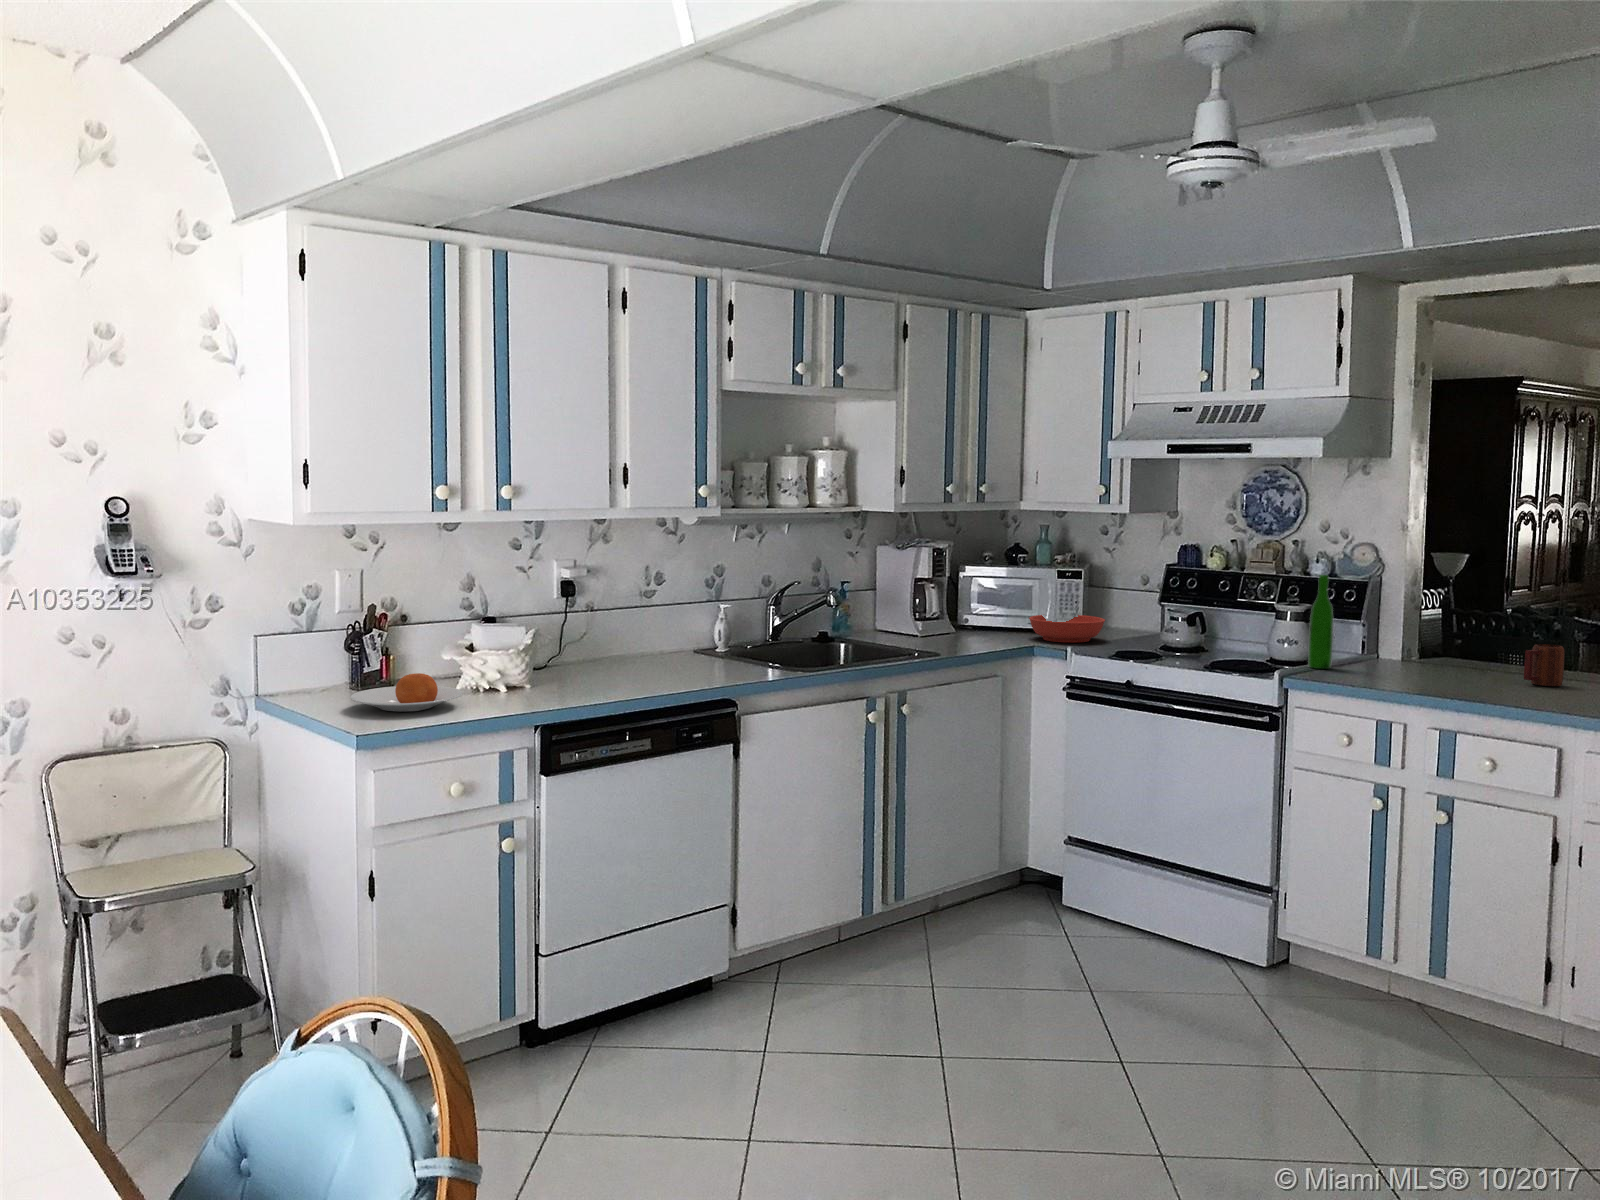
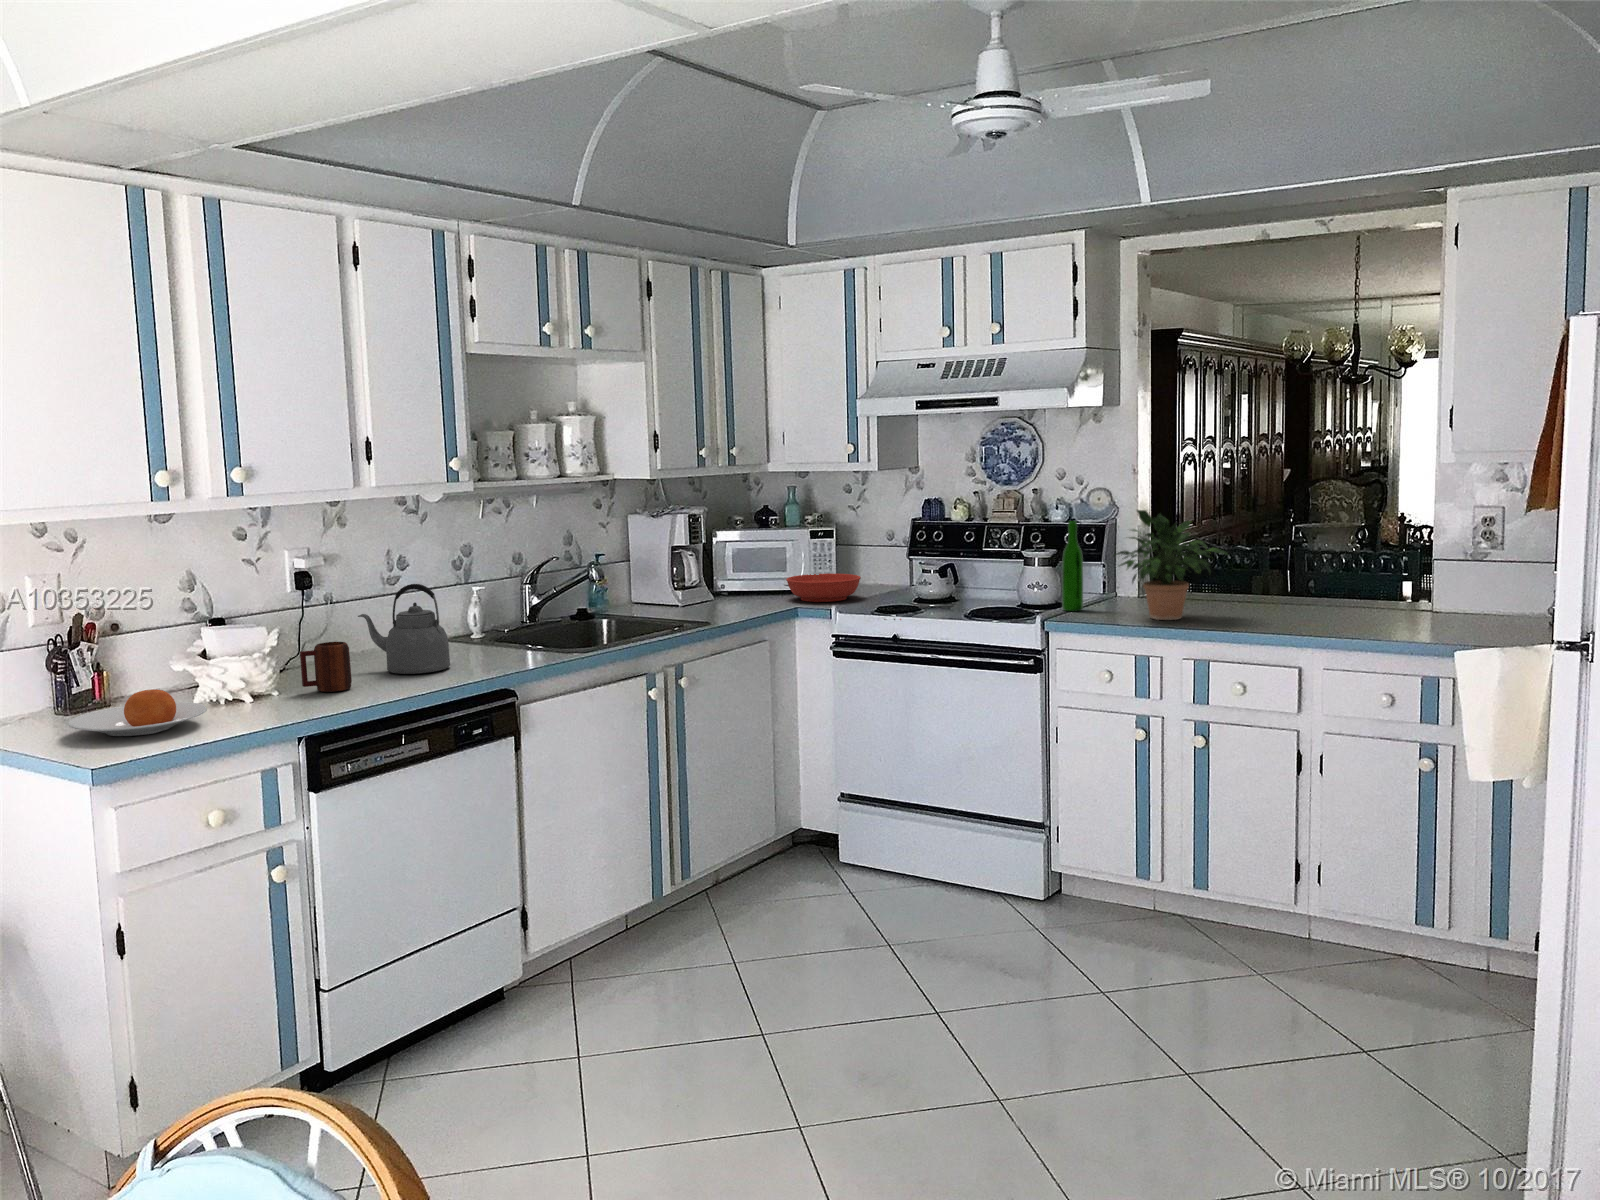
potted plant: none [1359,566,1495,685] -> present [1116,510,1228,620]
kettle: none [607,597,684,679] -> present [358,584,450,674]
mug: present [1524,644,1565,686] -> present [300,642,352,692]

